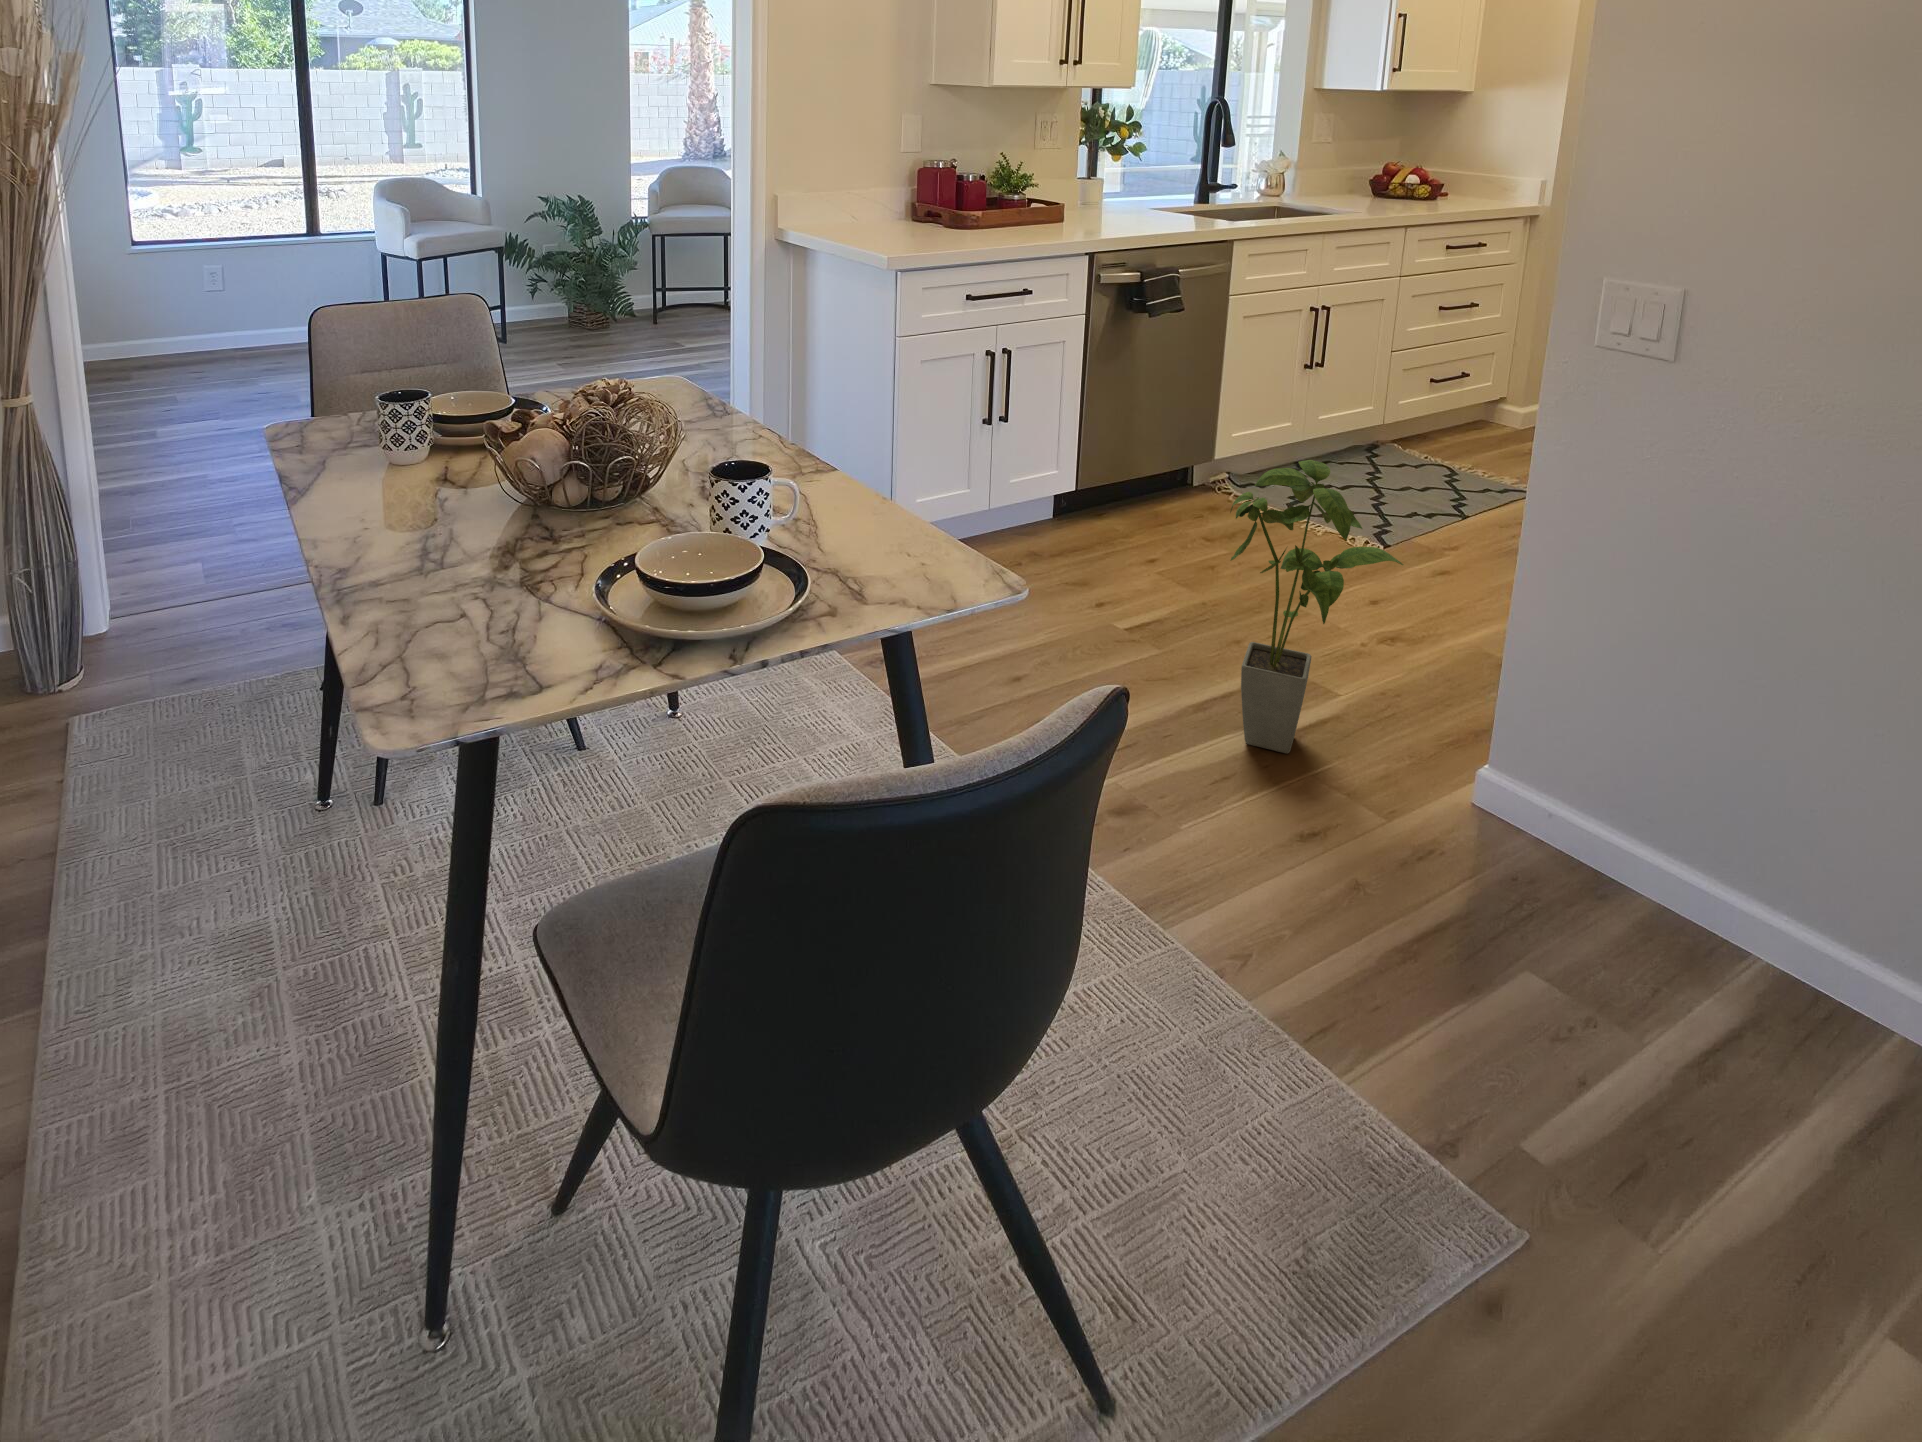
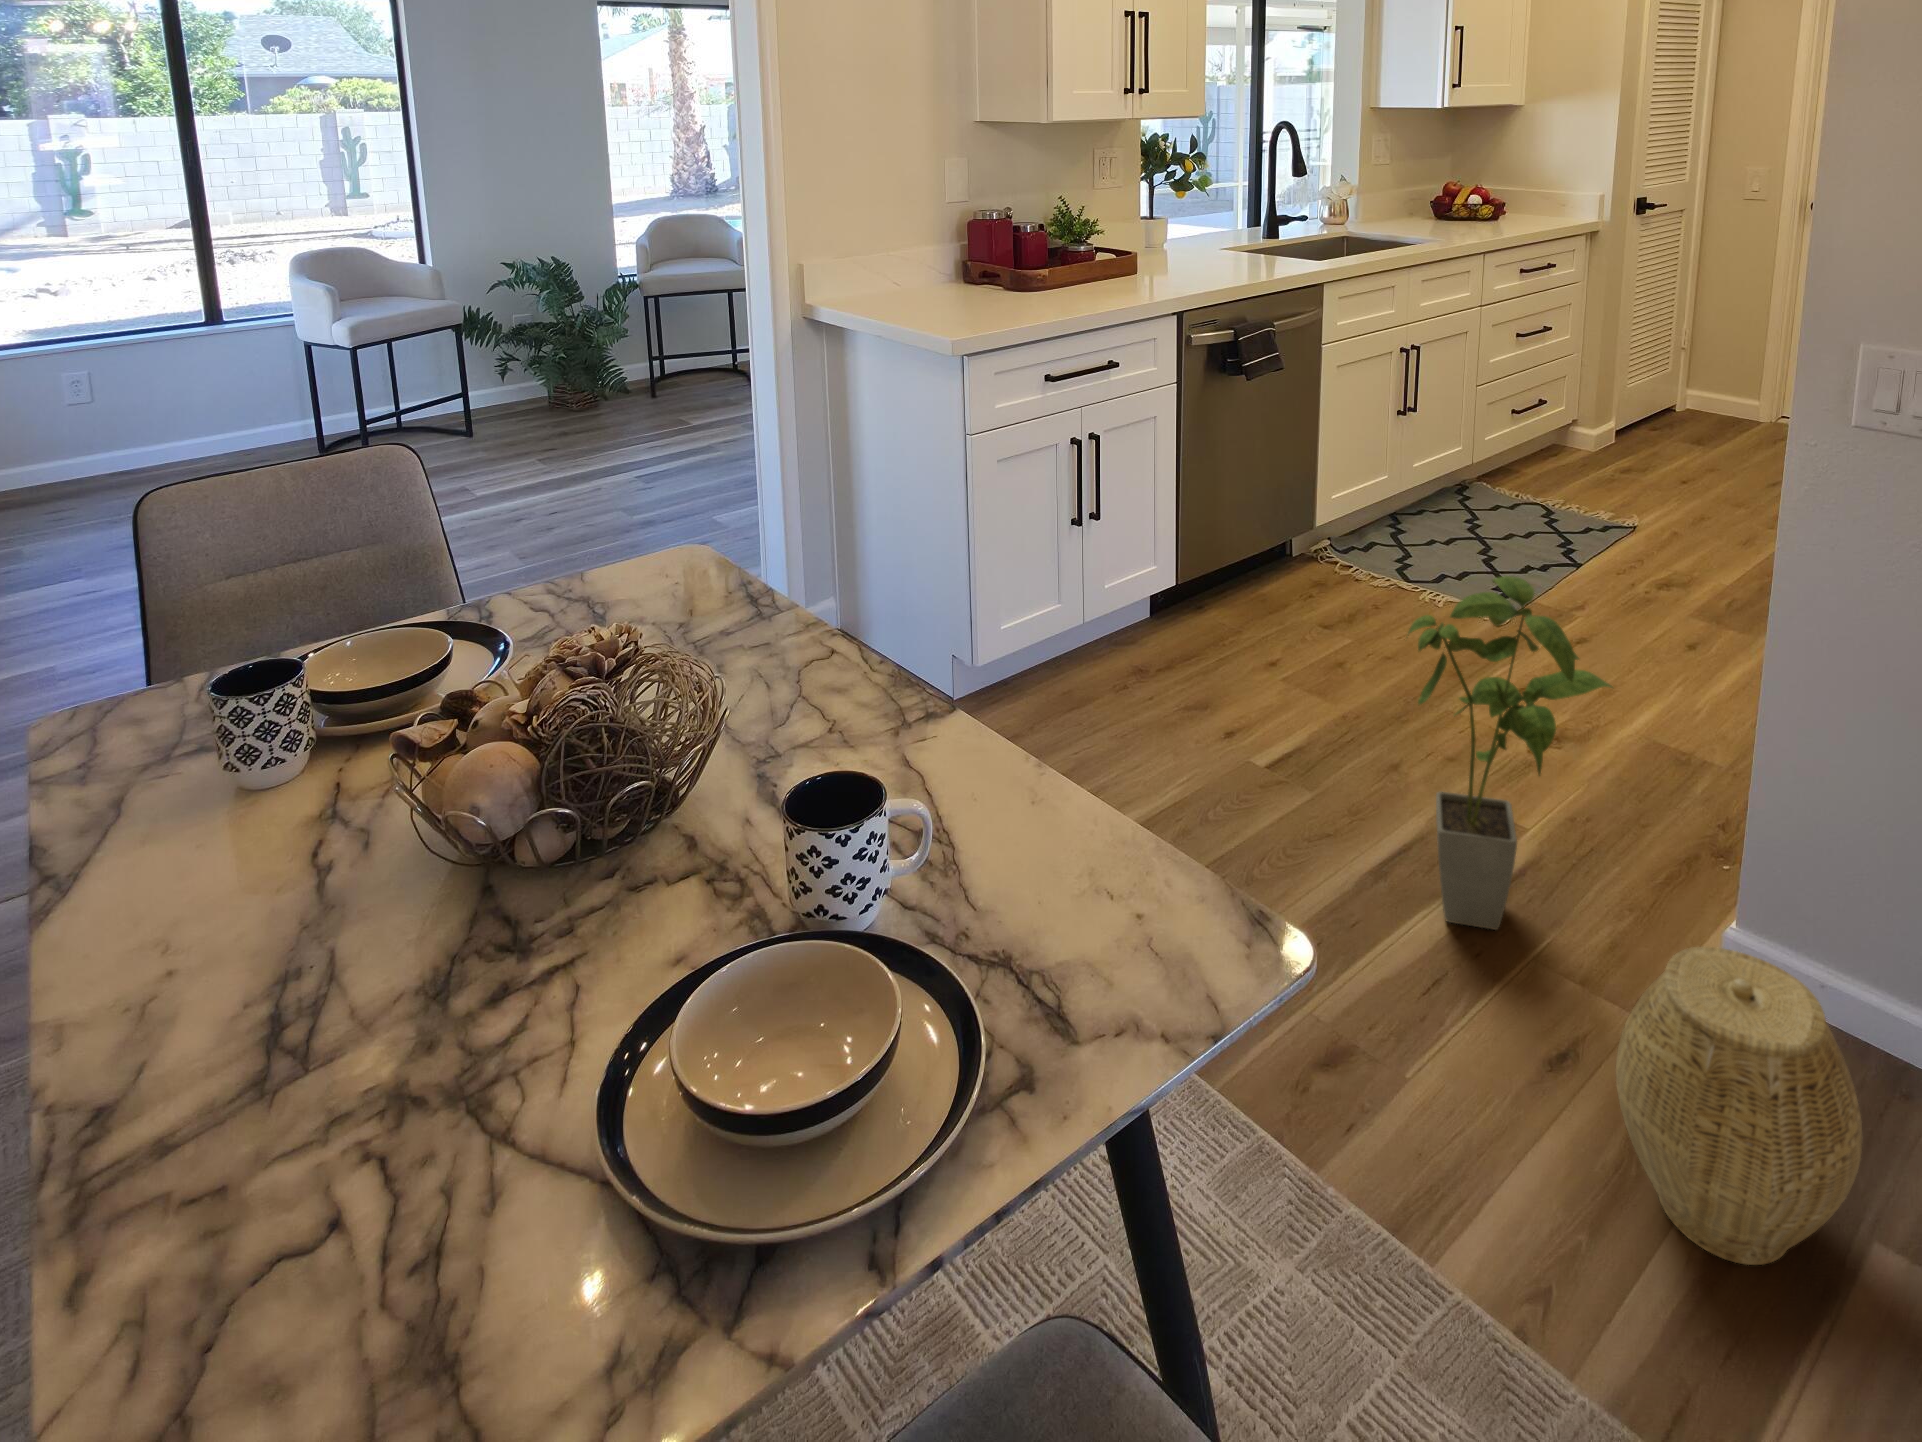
woven basket: none [1330,734,1515,968] -> present [1616,947,1862,1265]

